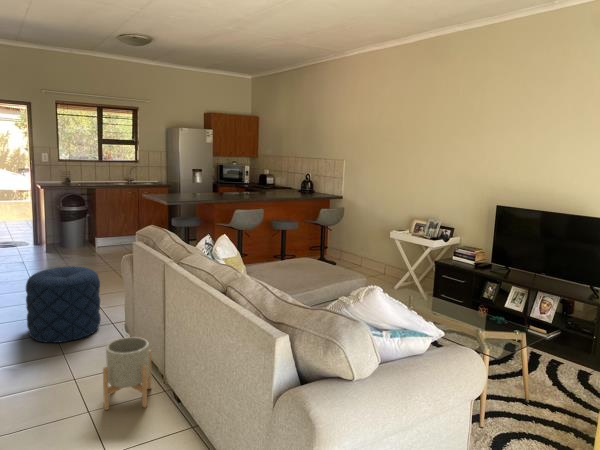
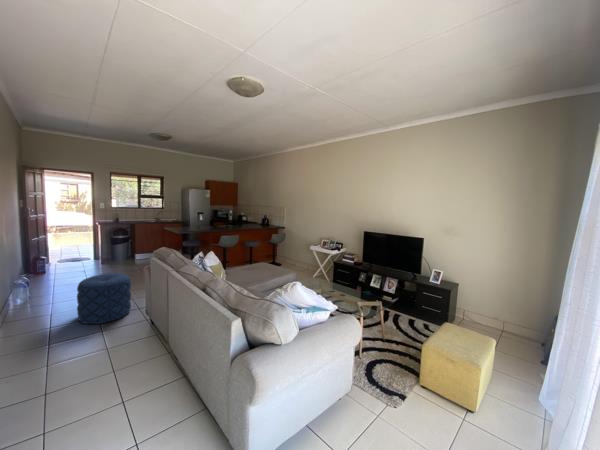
planter: present [103,337,151,410] -> none [123,319,159,370]

